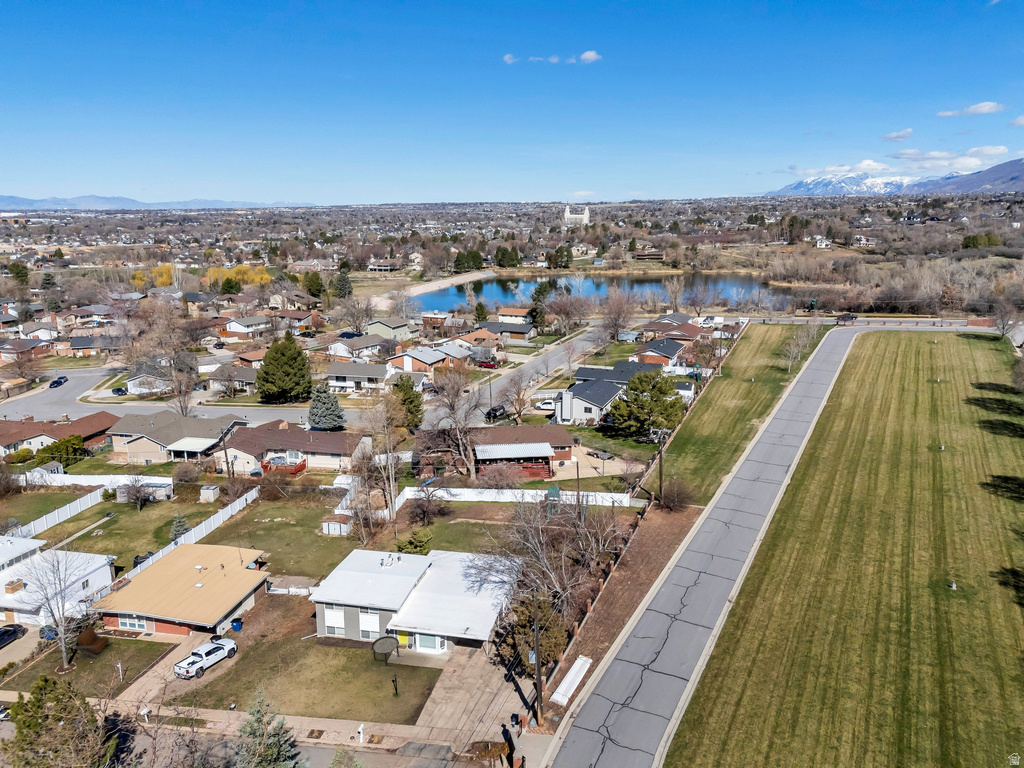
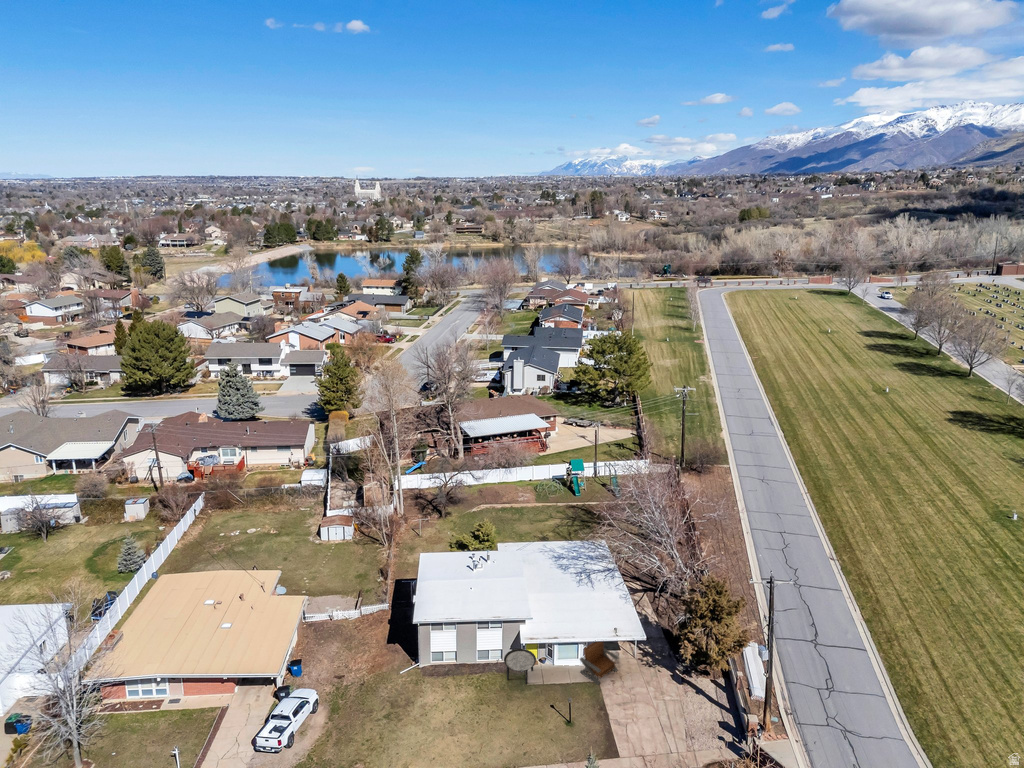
lounge chair: present [75,626,112,658] -> present [580,642,618,685]

